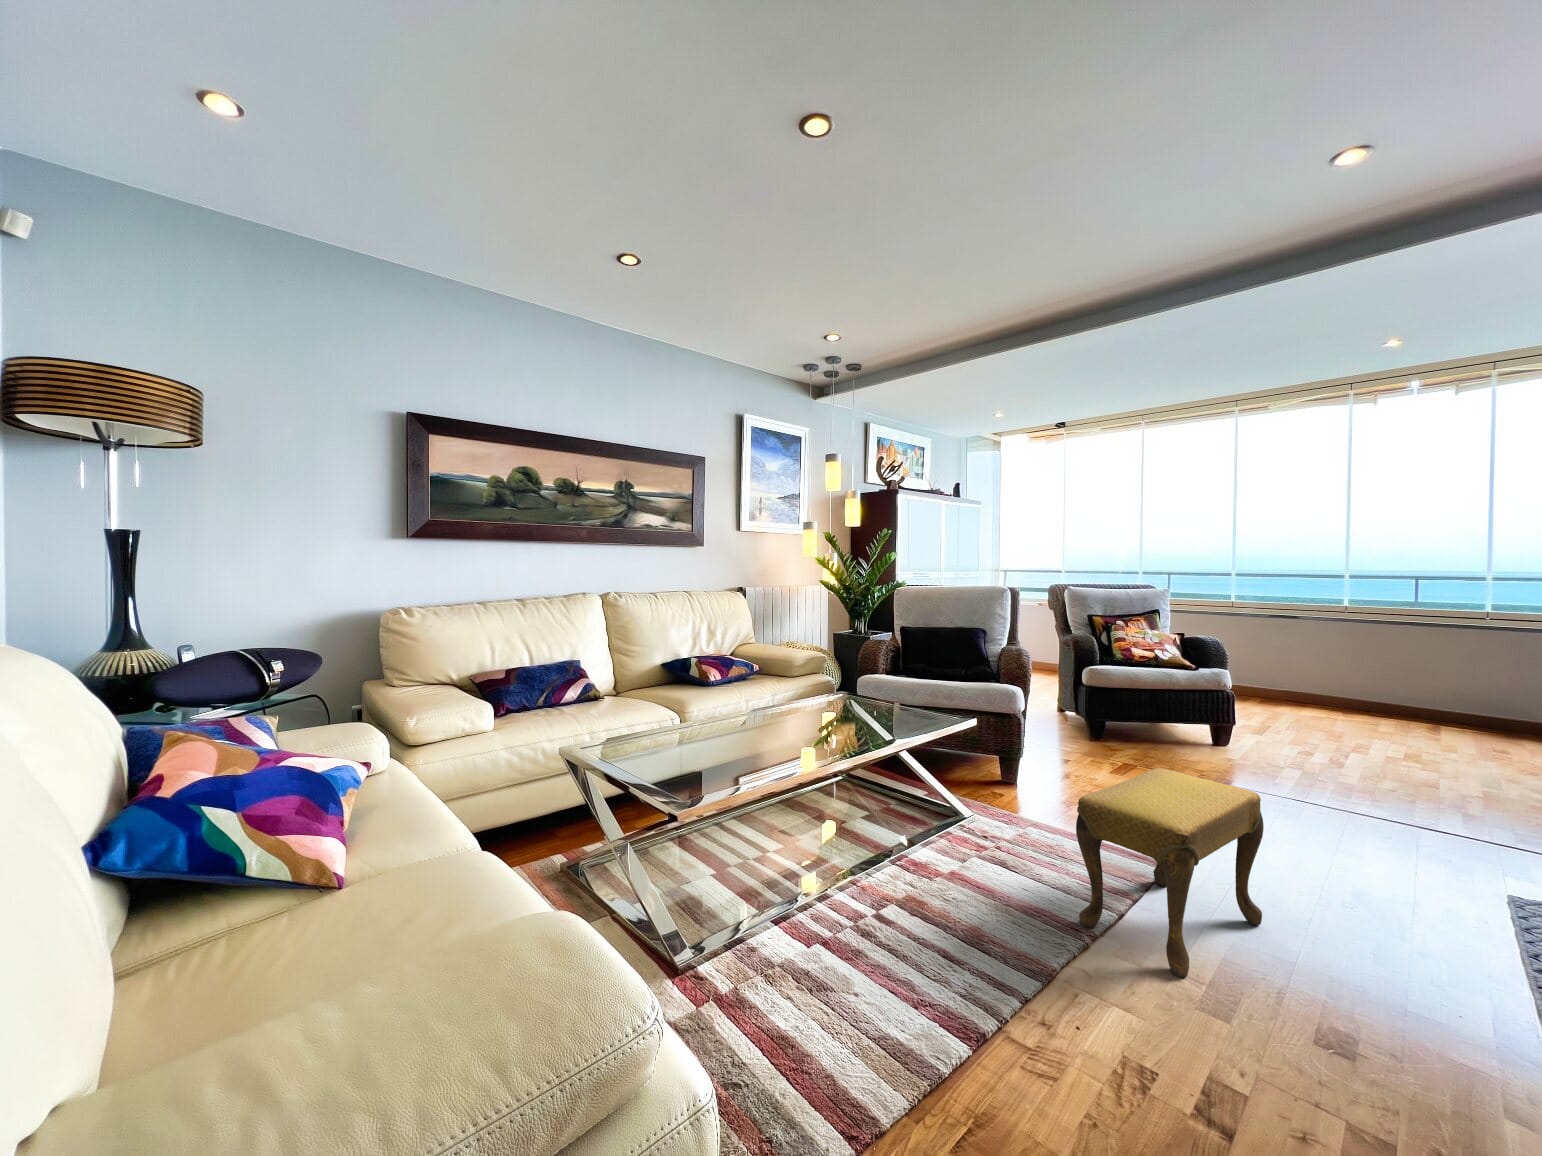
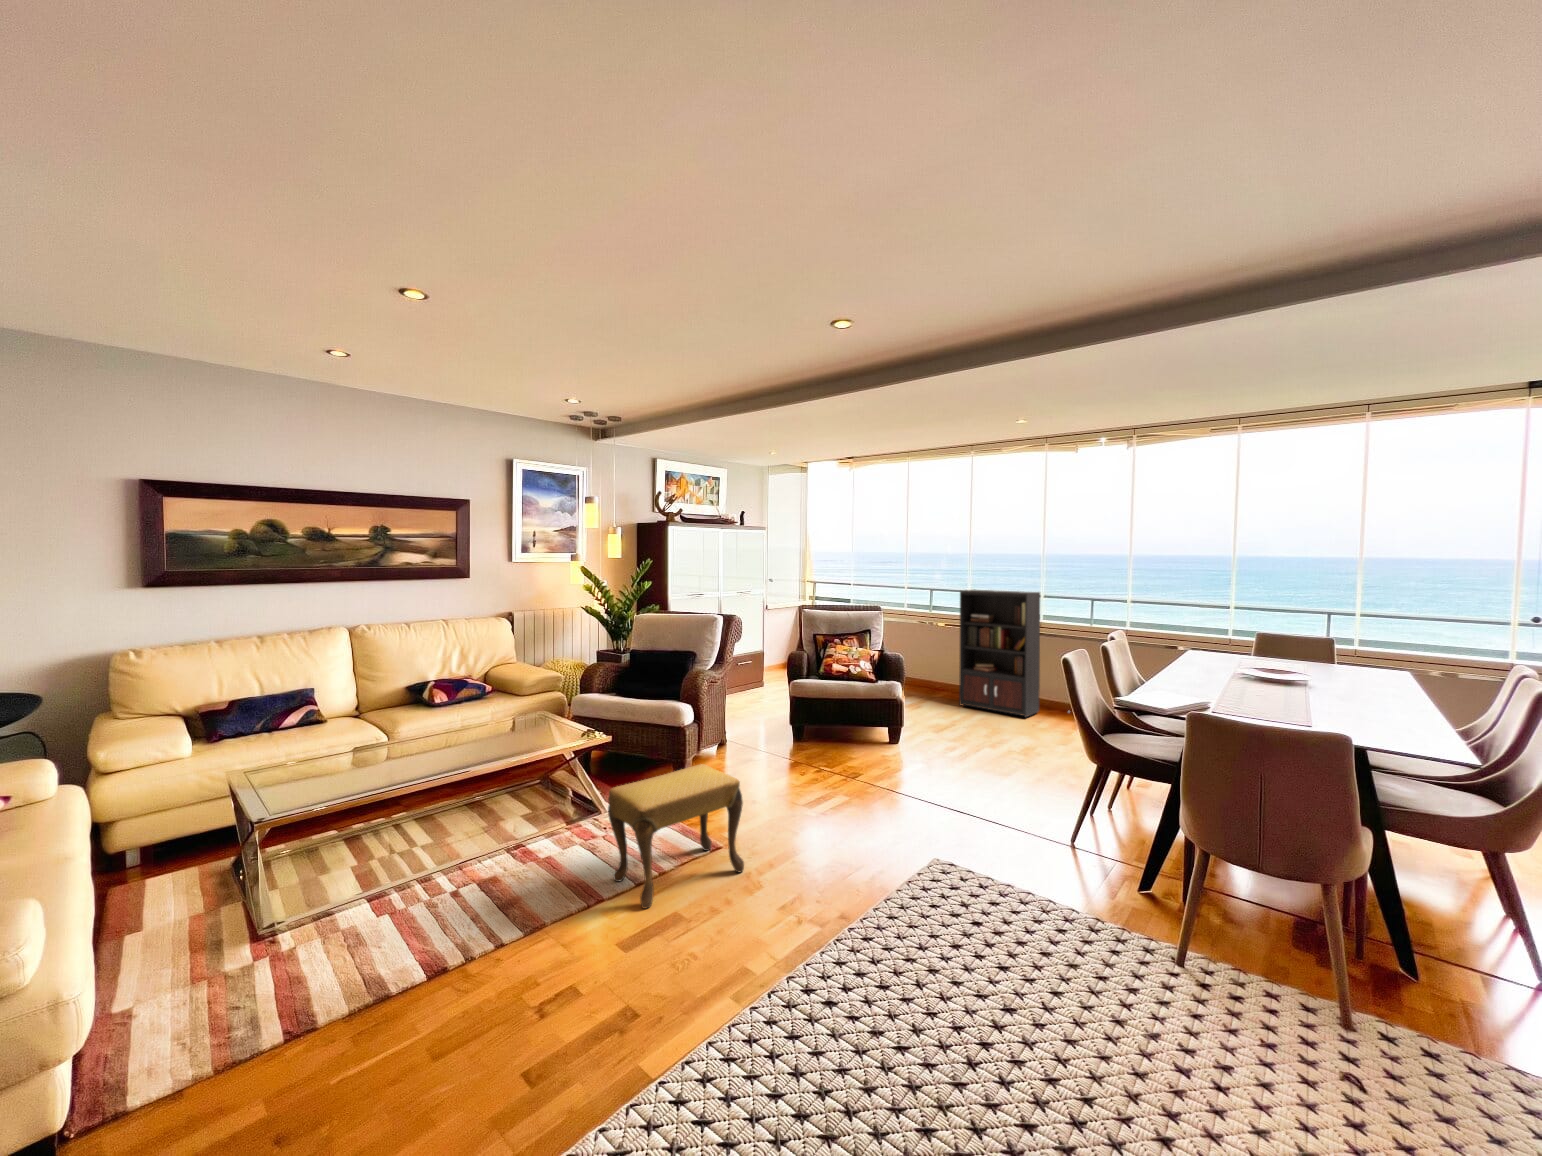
bookcase: none [1257,569,1416,724] -> present [959,590,1069,717]

